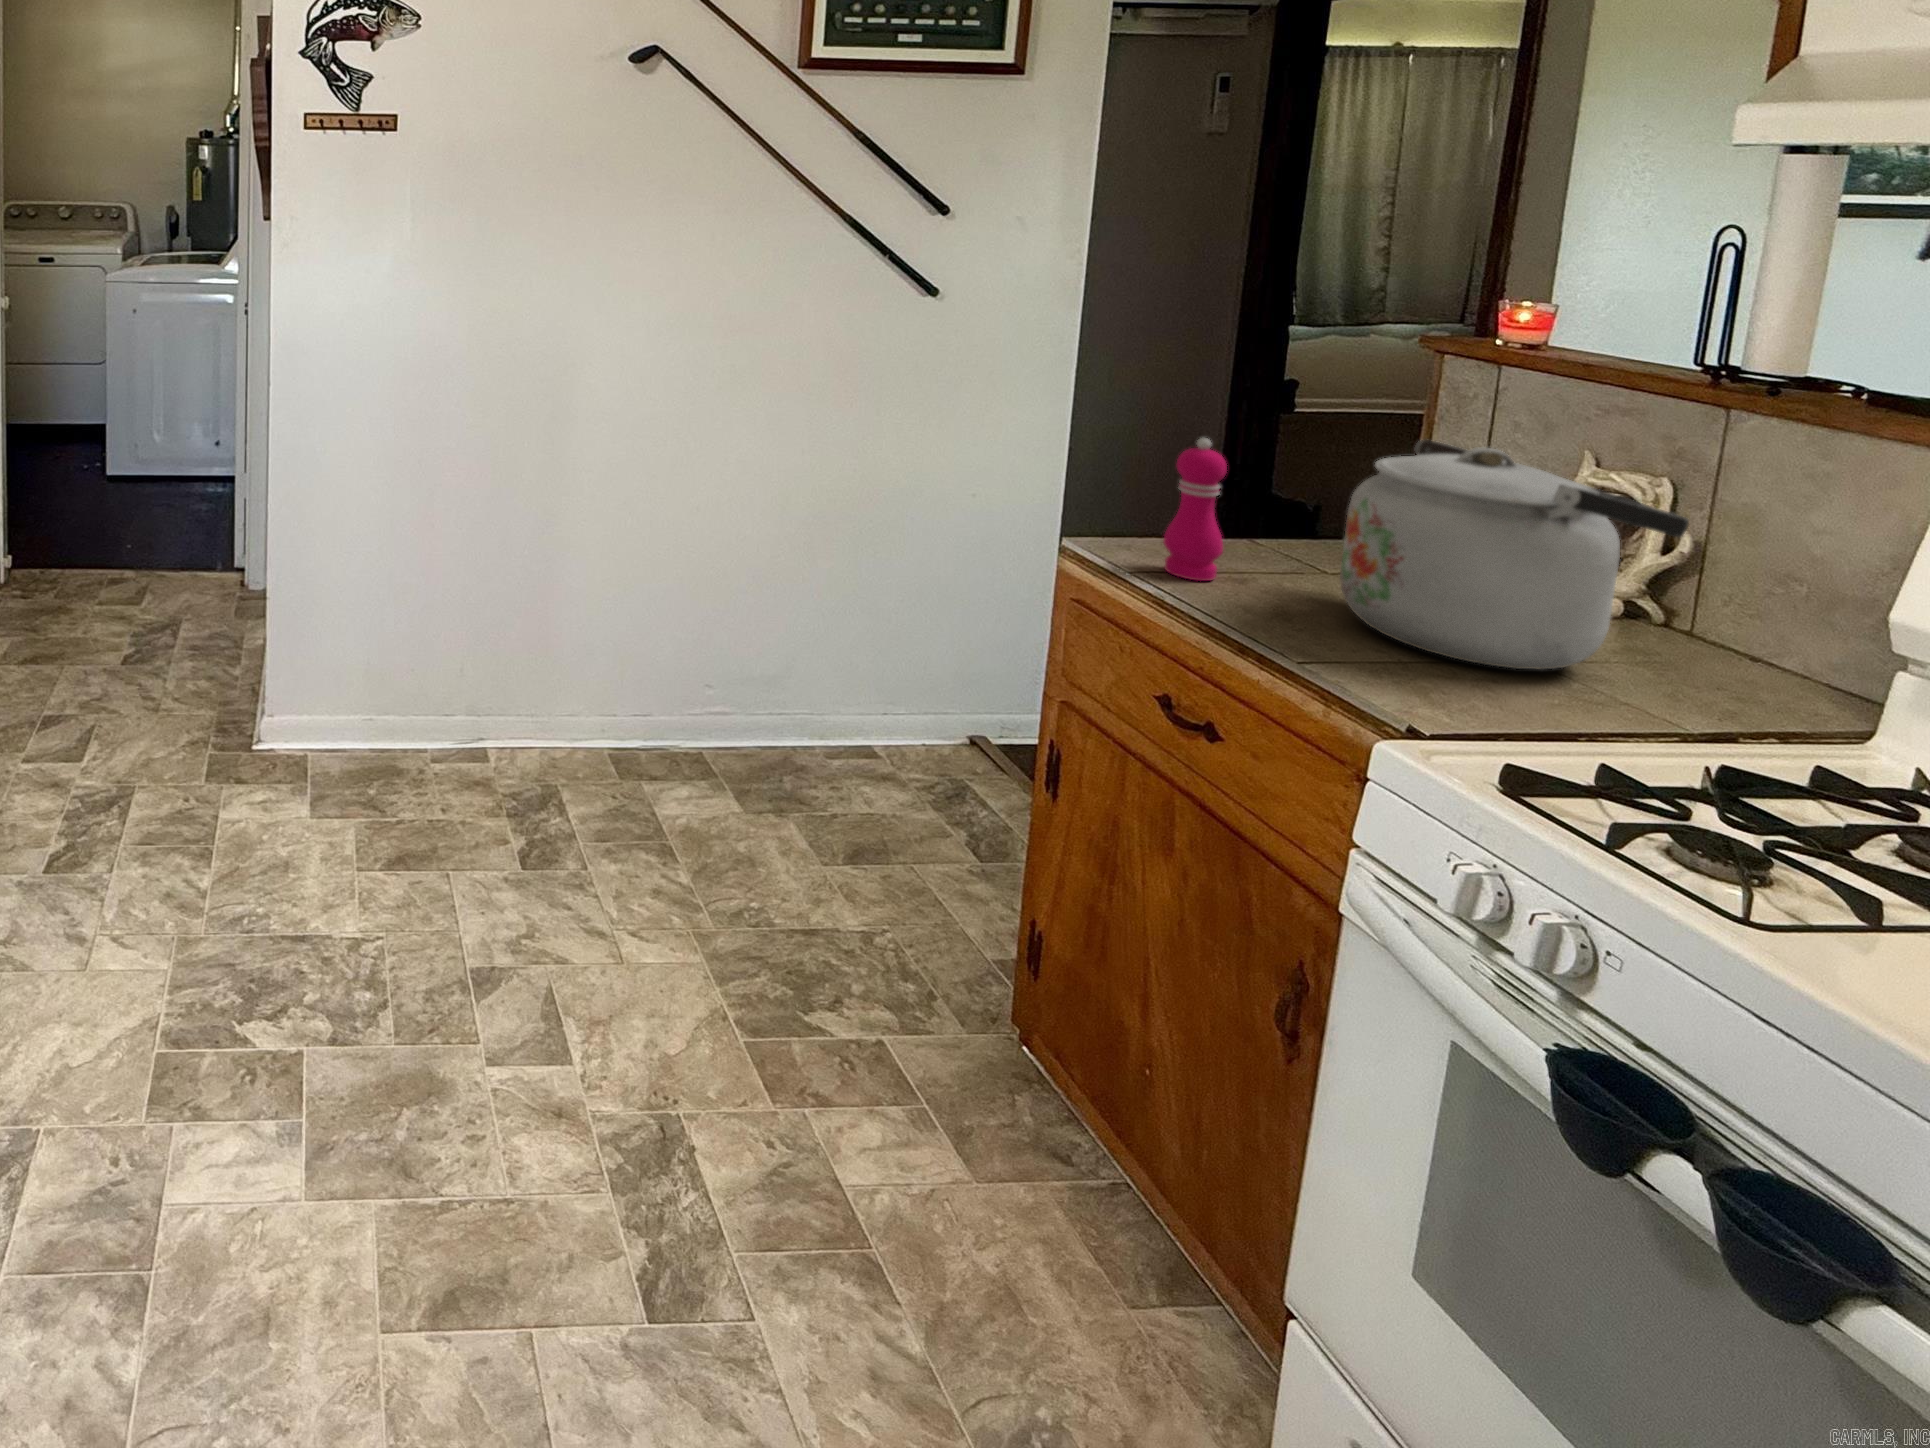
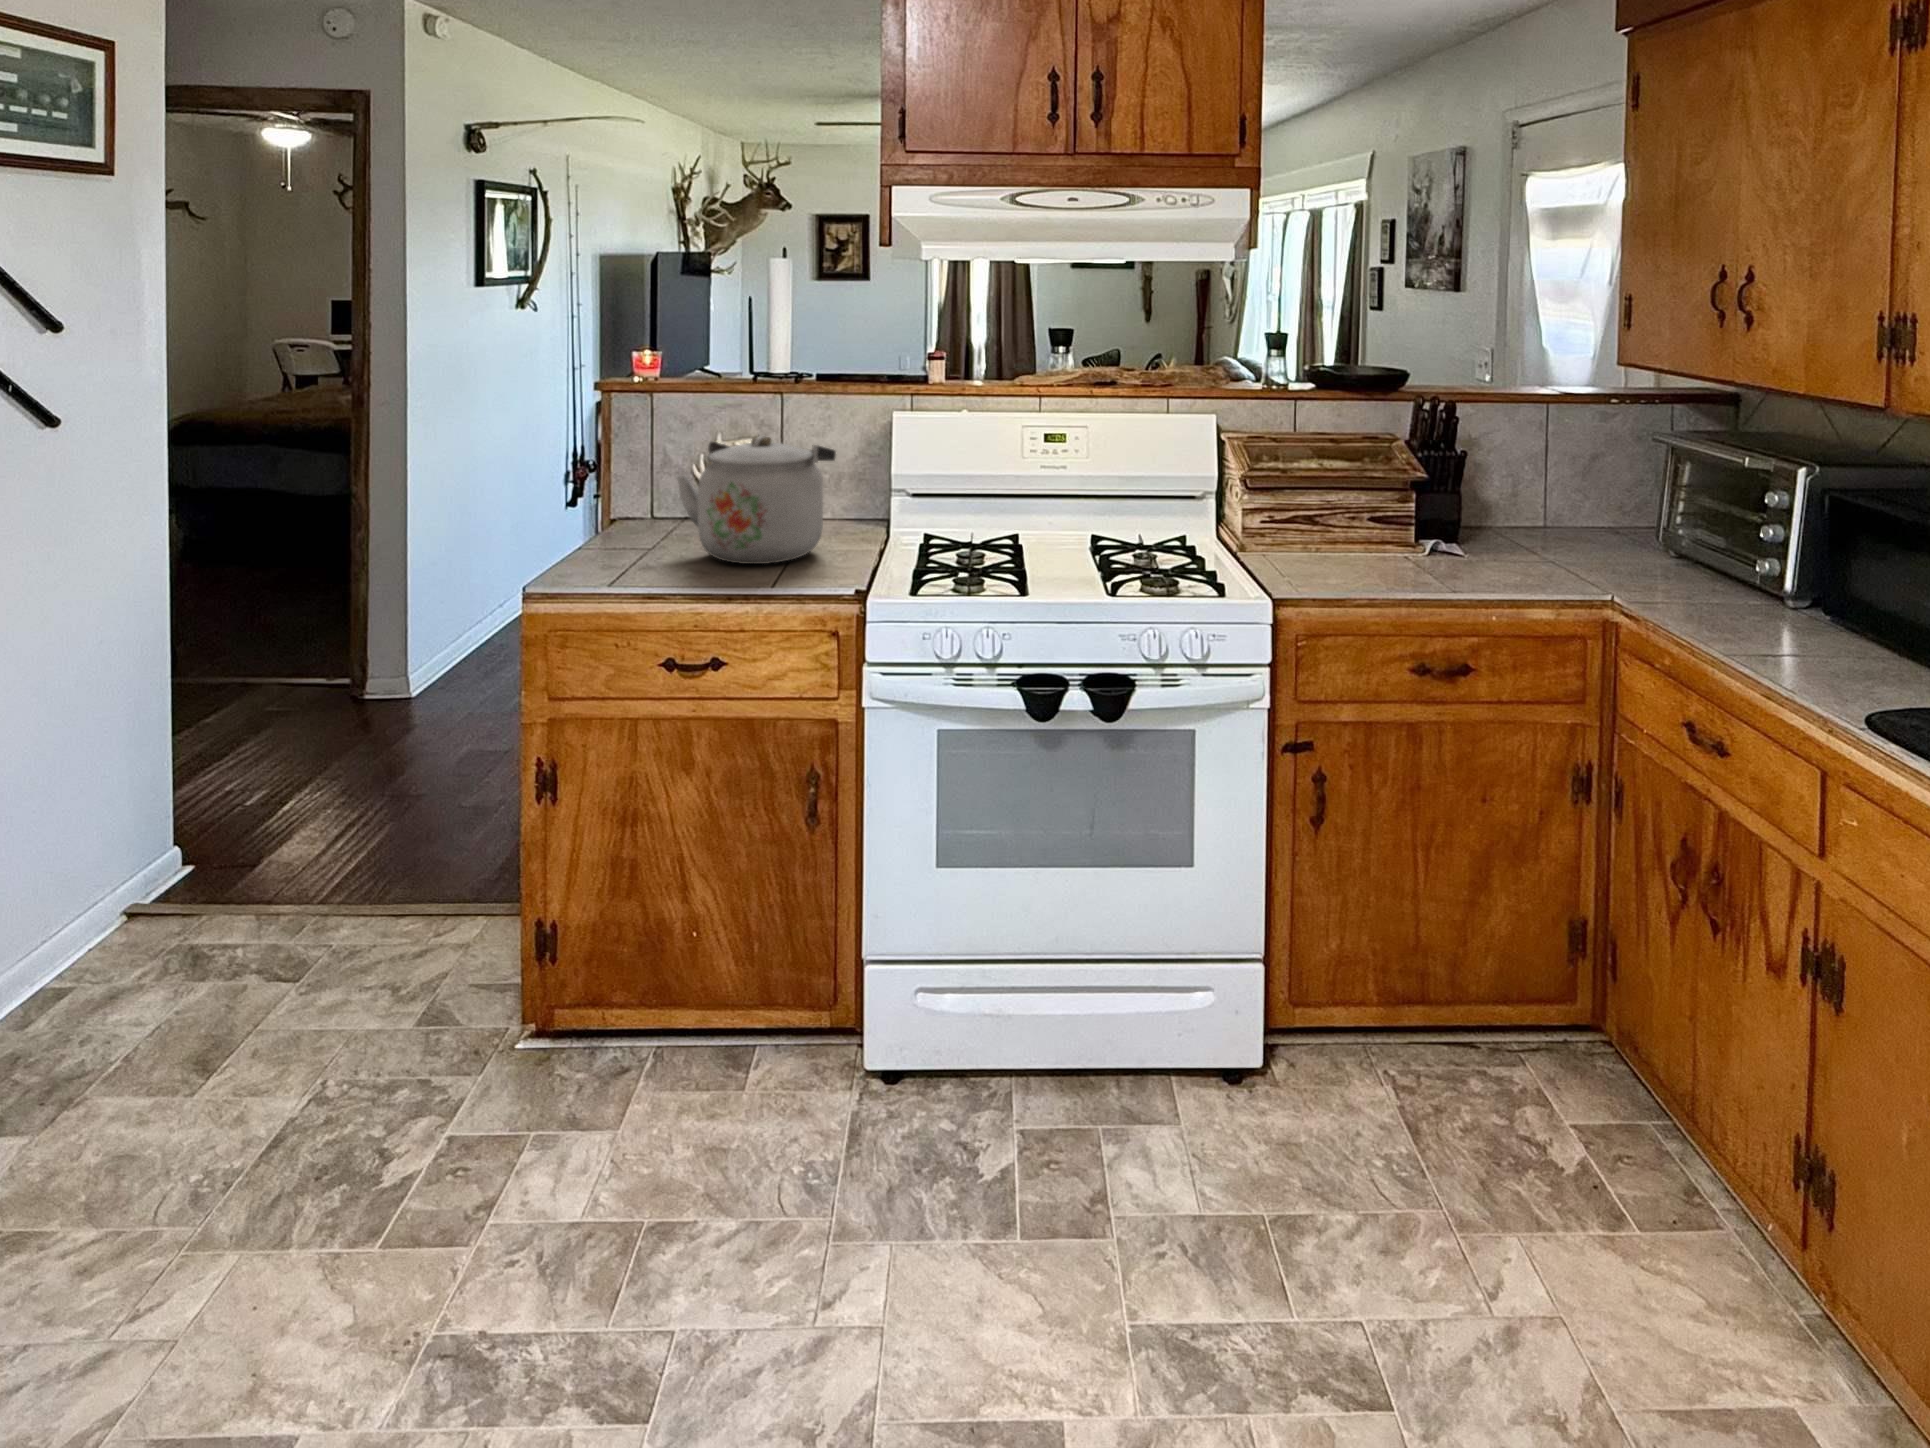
pepper mill: present [1163,438,1227,581] -> none [601,473,640,580]

